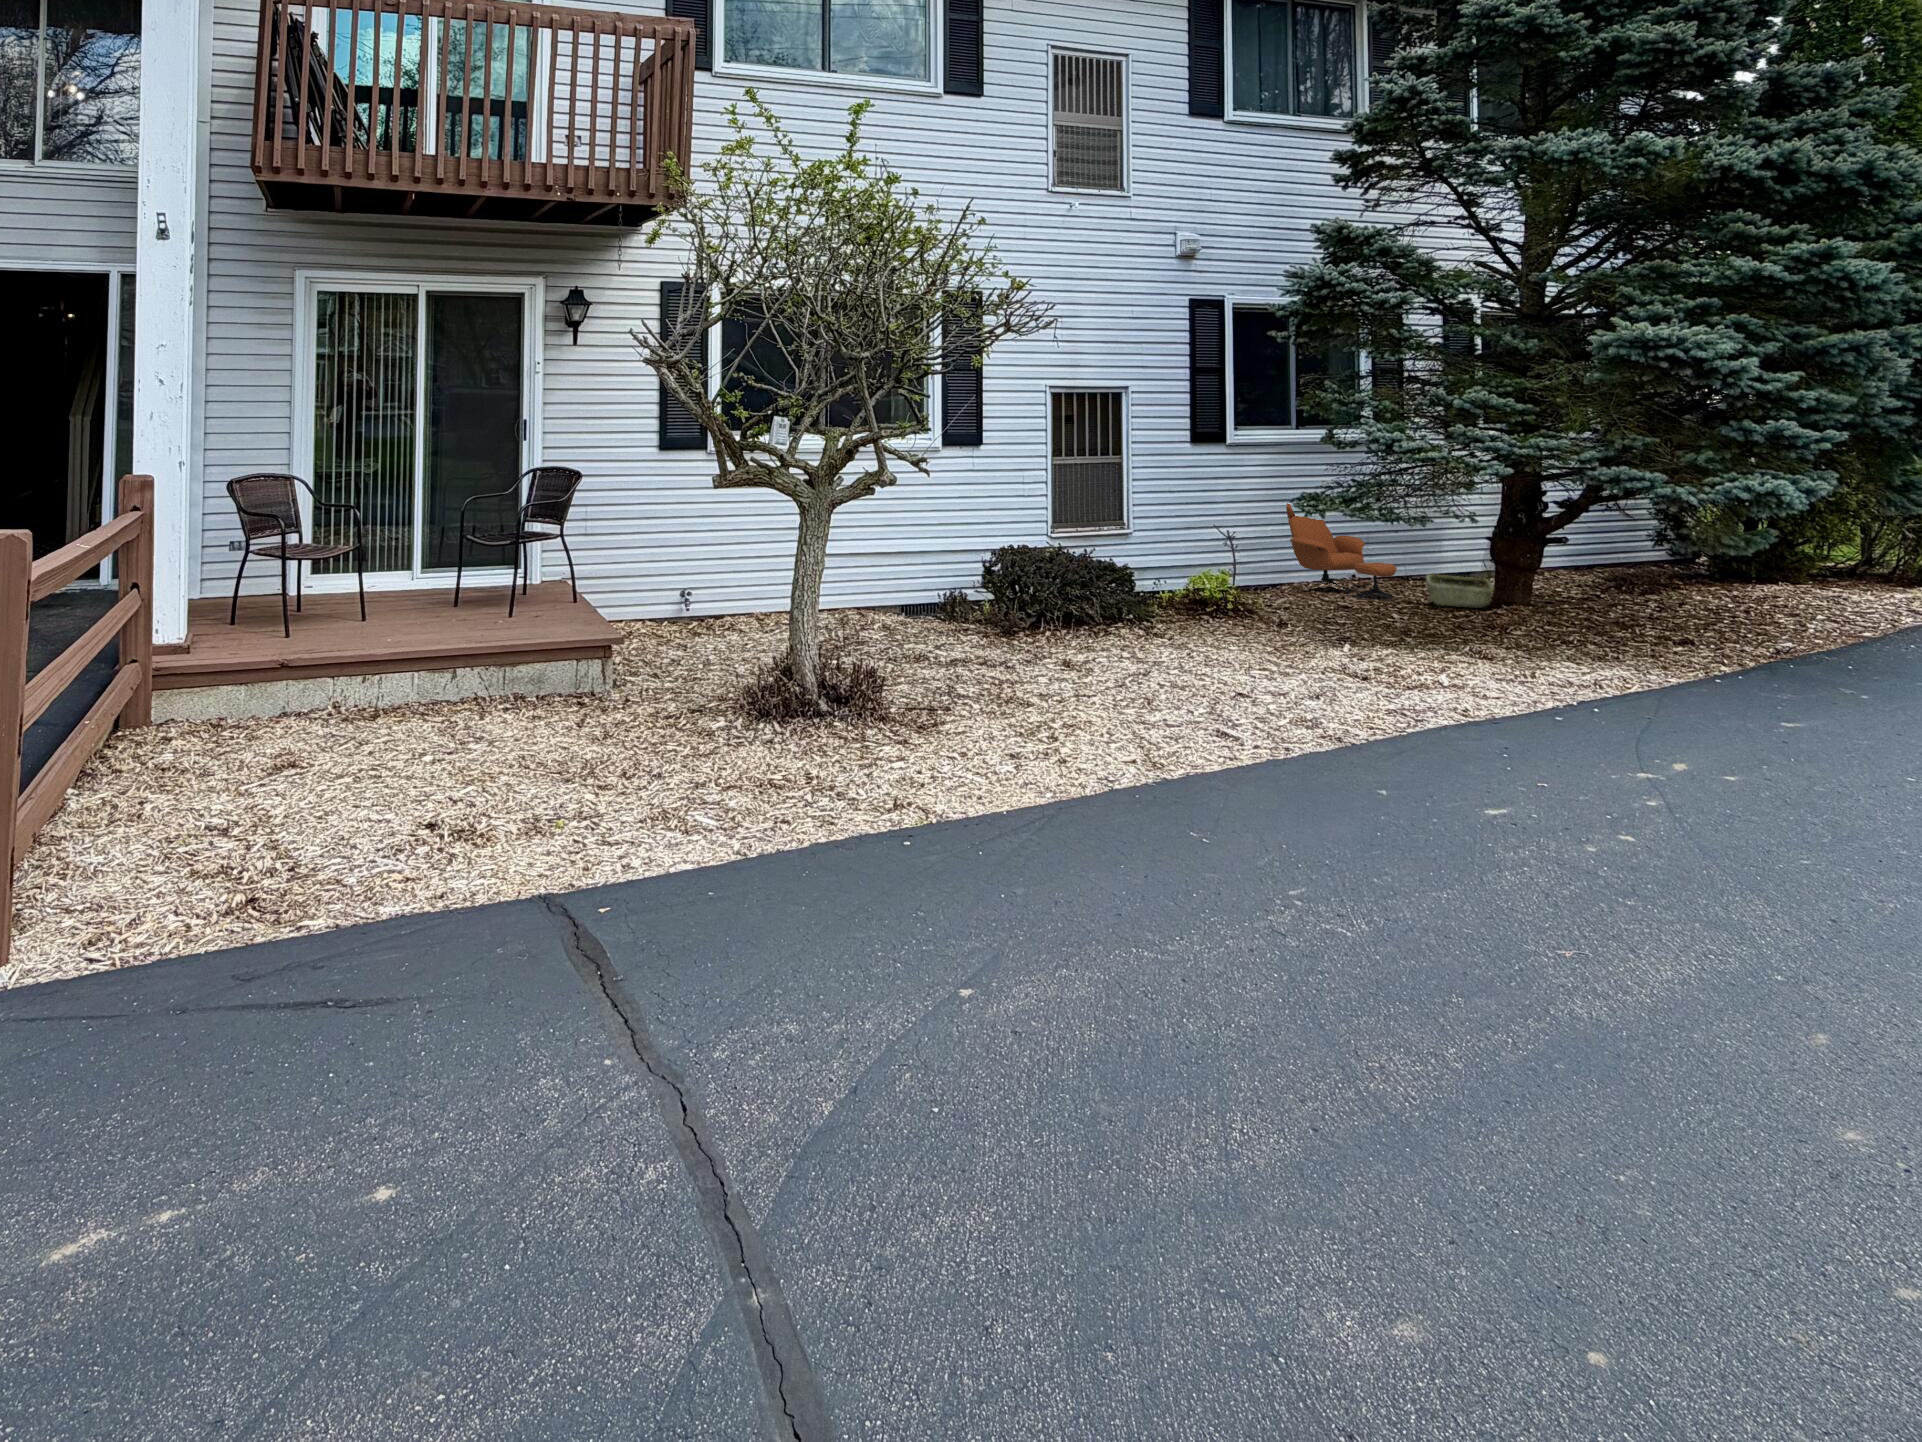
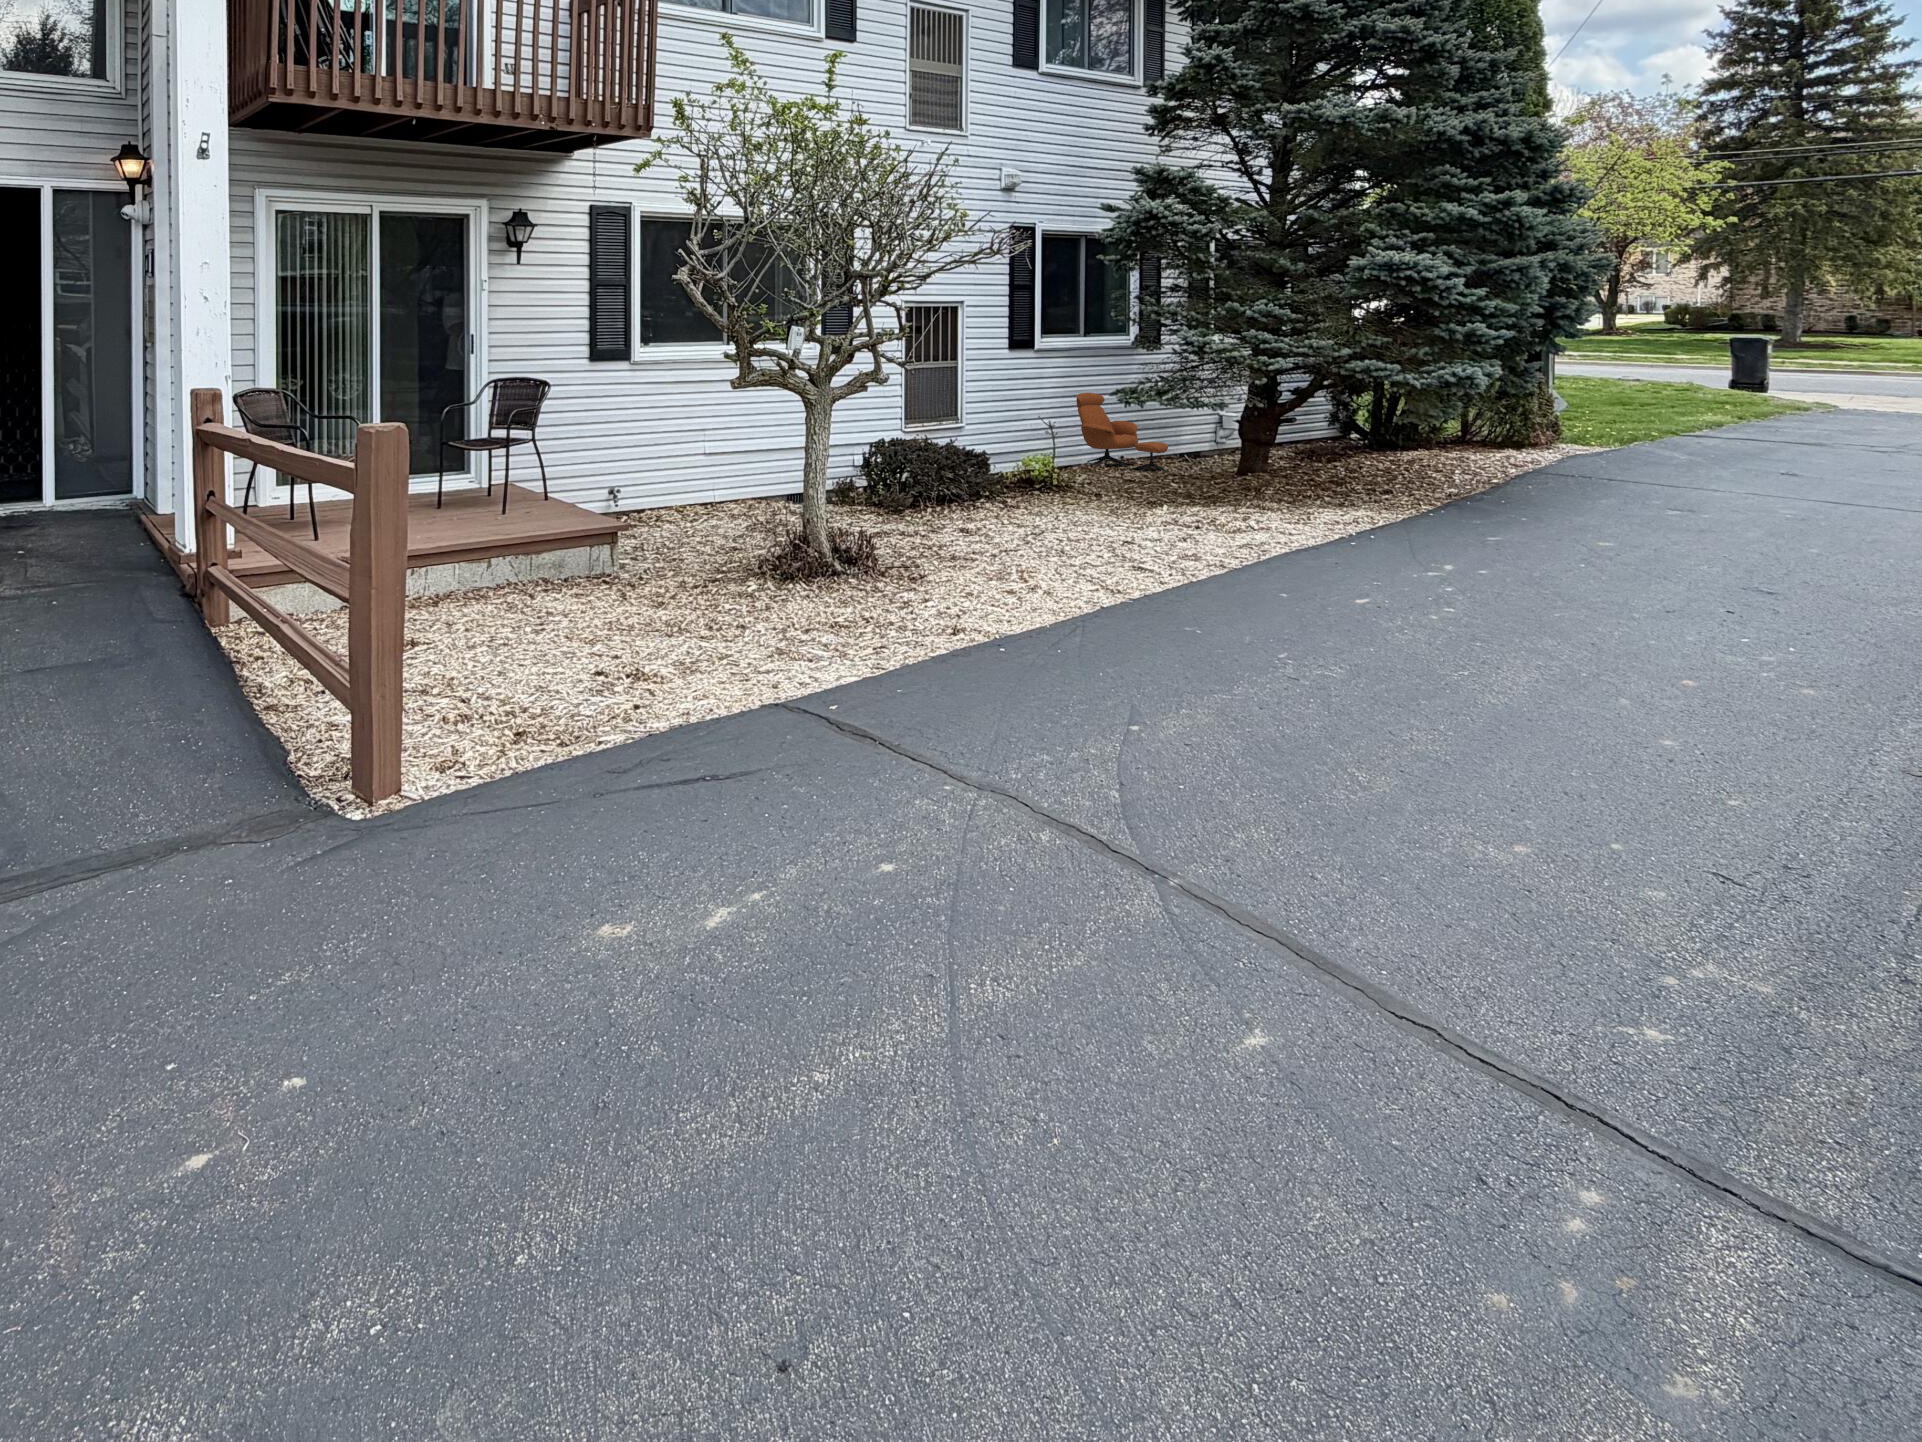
woven basket: present [1426,574,1493,608] -> none [1192,450,1246,476]

